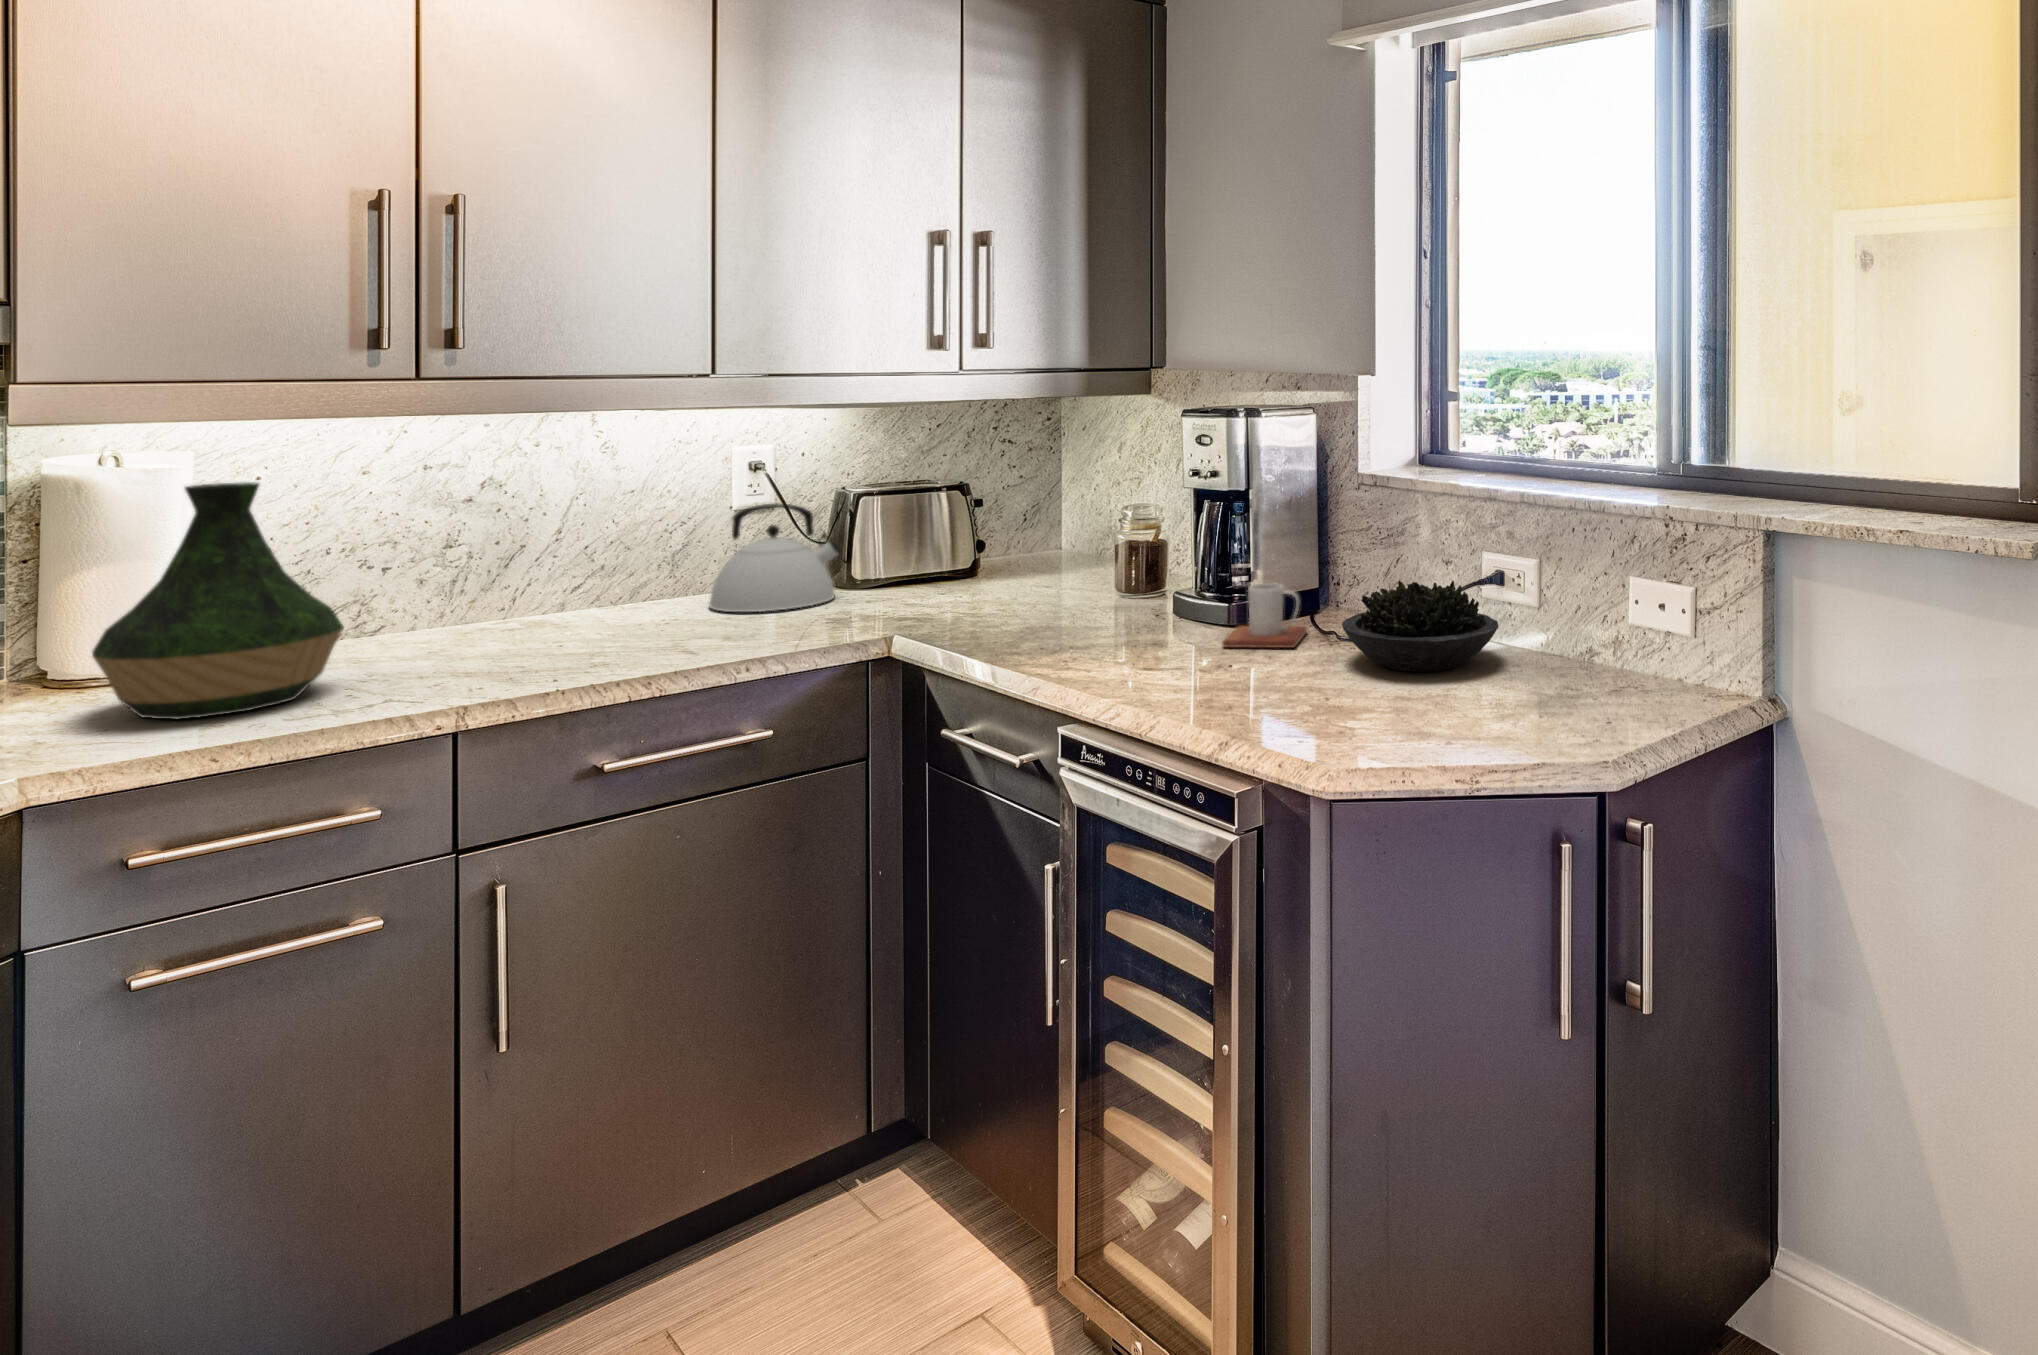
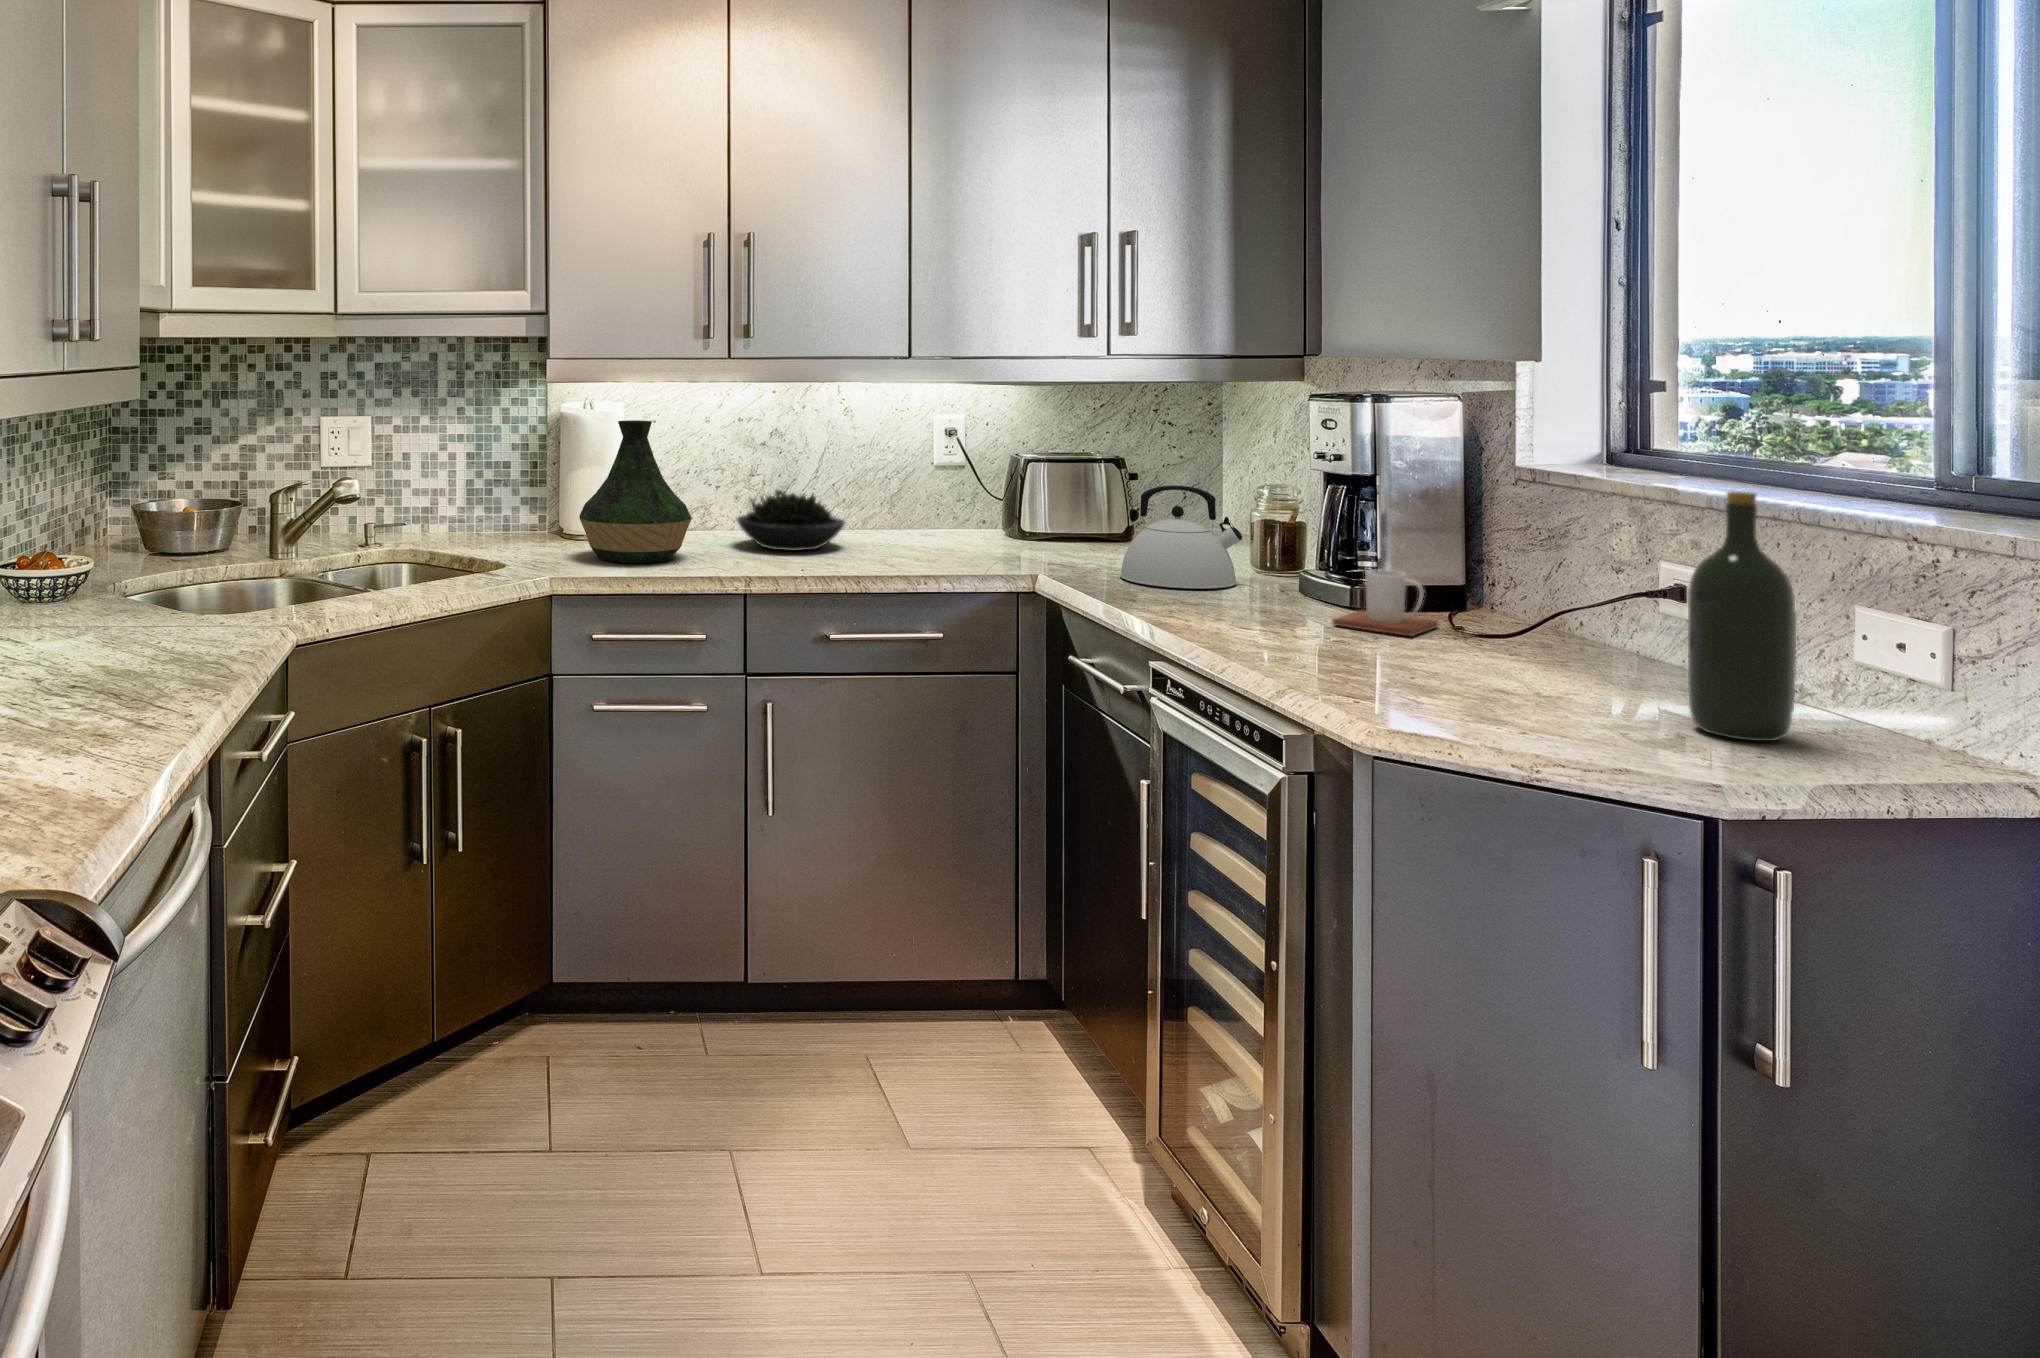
wine bottle: none [1546,489,1618,707] -> present [1688,491,1796,741]
kettle: present [710,504,840,612] -> present [1120,485,1242,589]
succulent plant: present [1342,580,1498,672] -> present [737,490,845,551]

